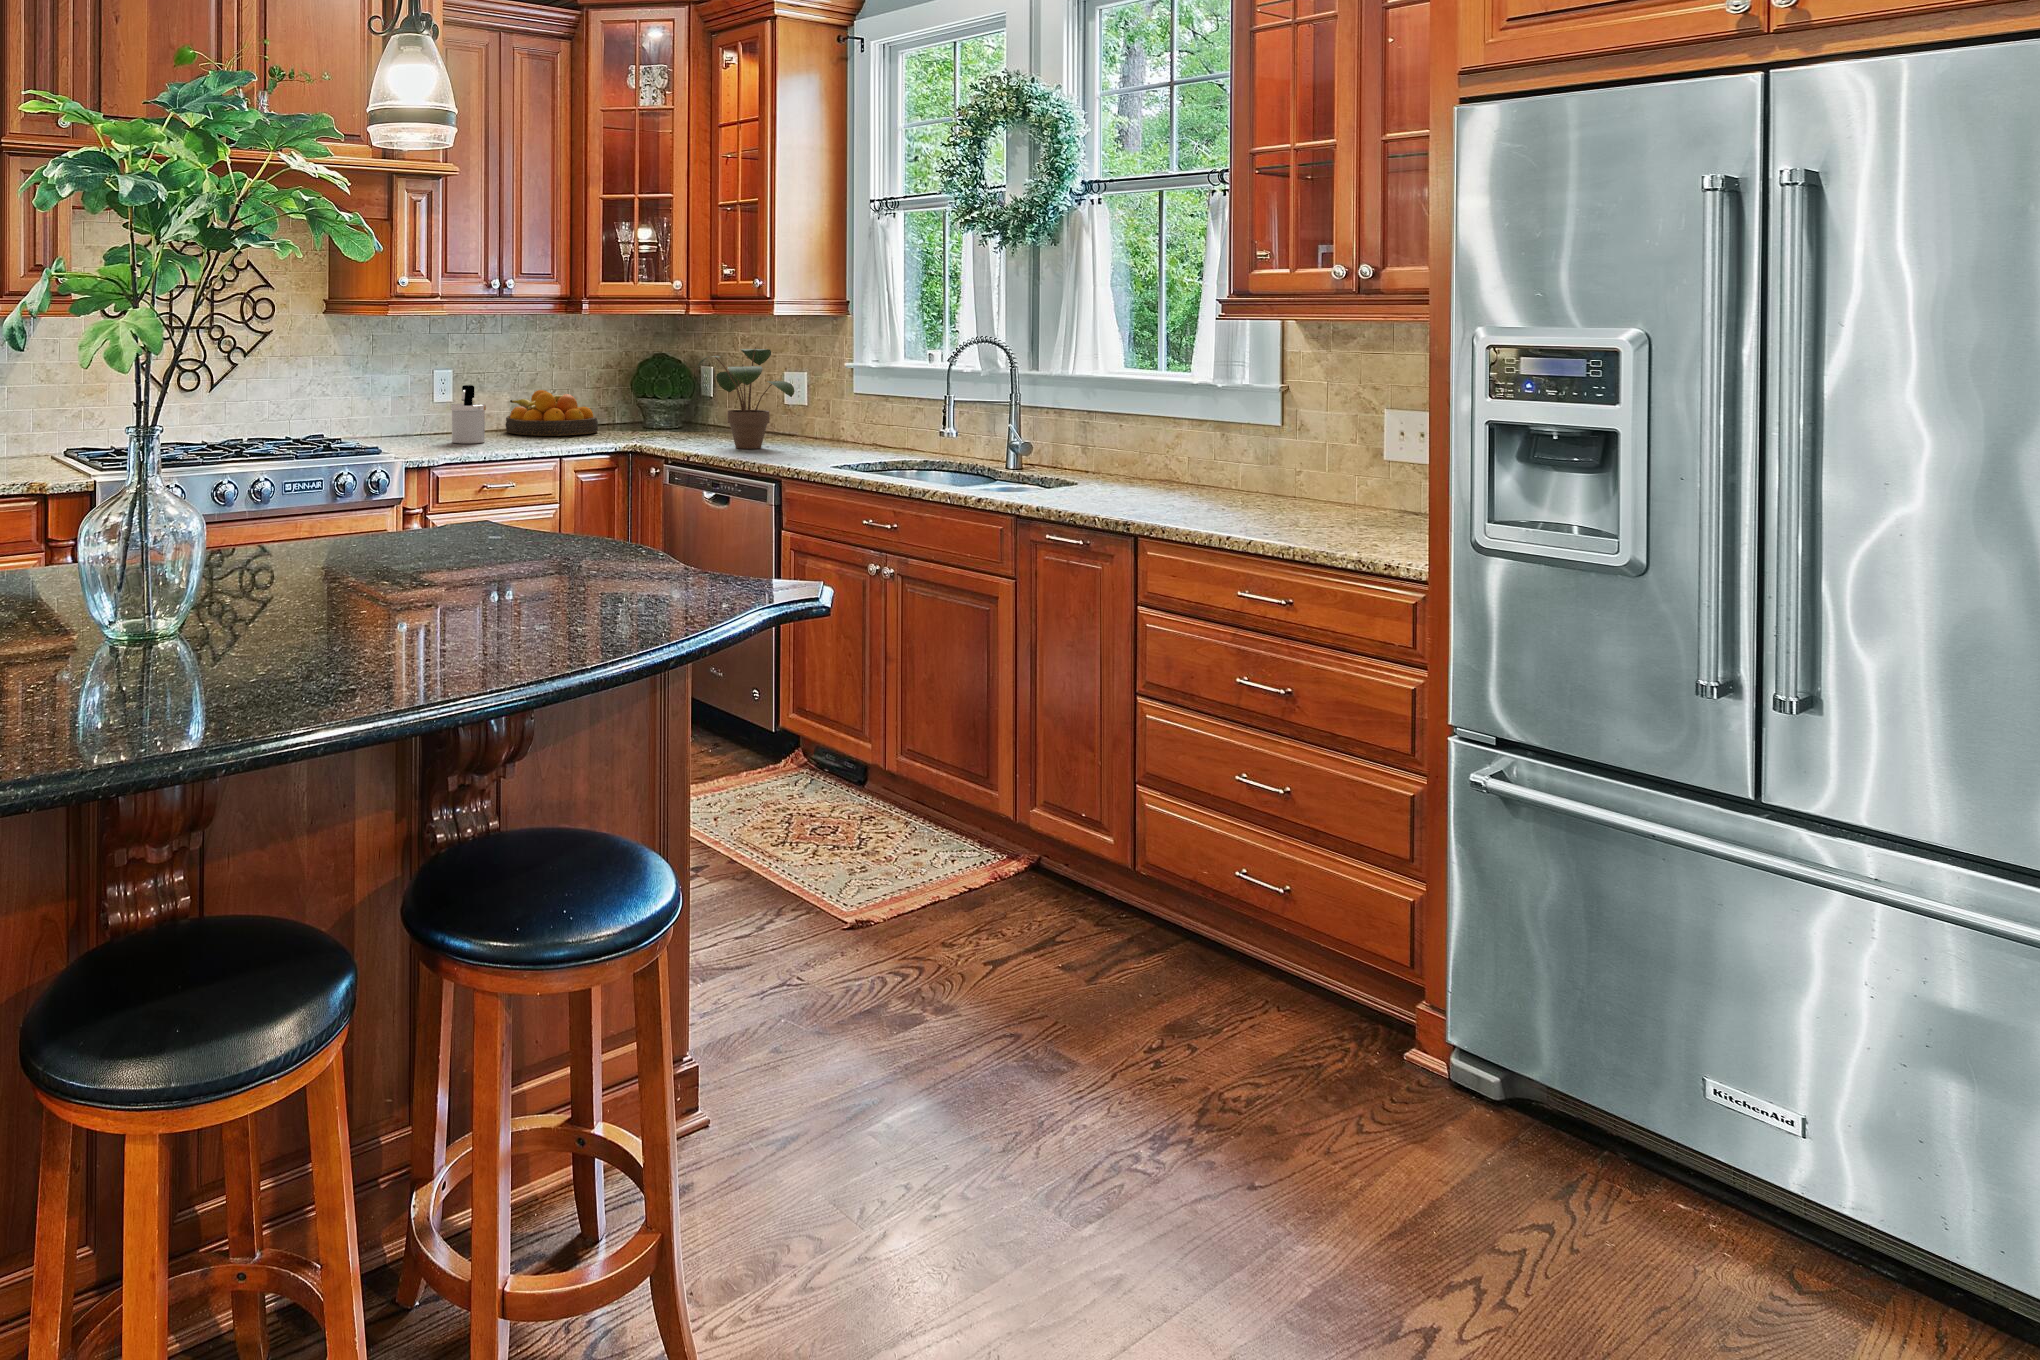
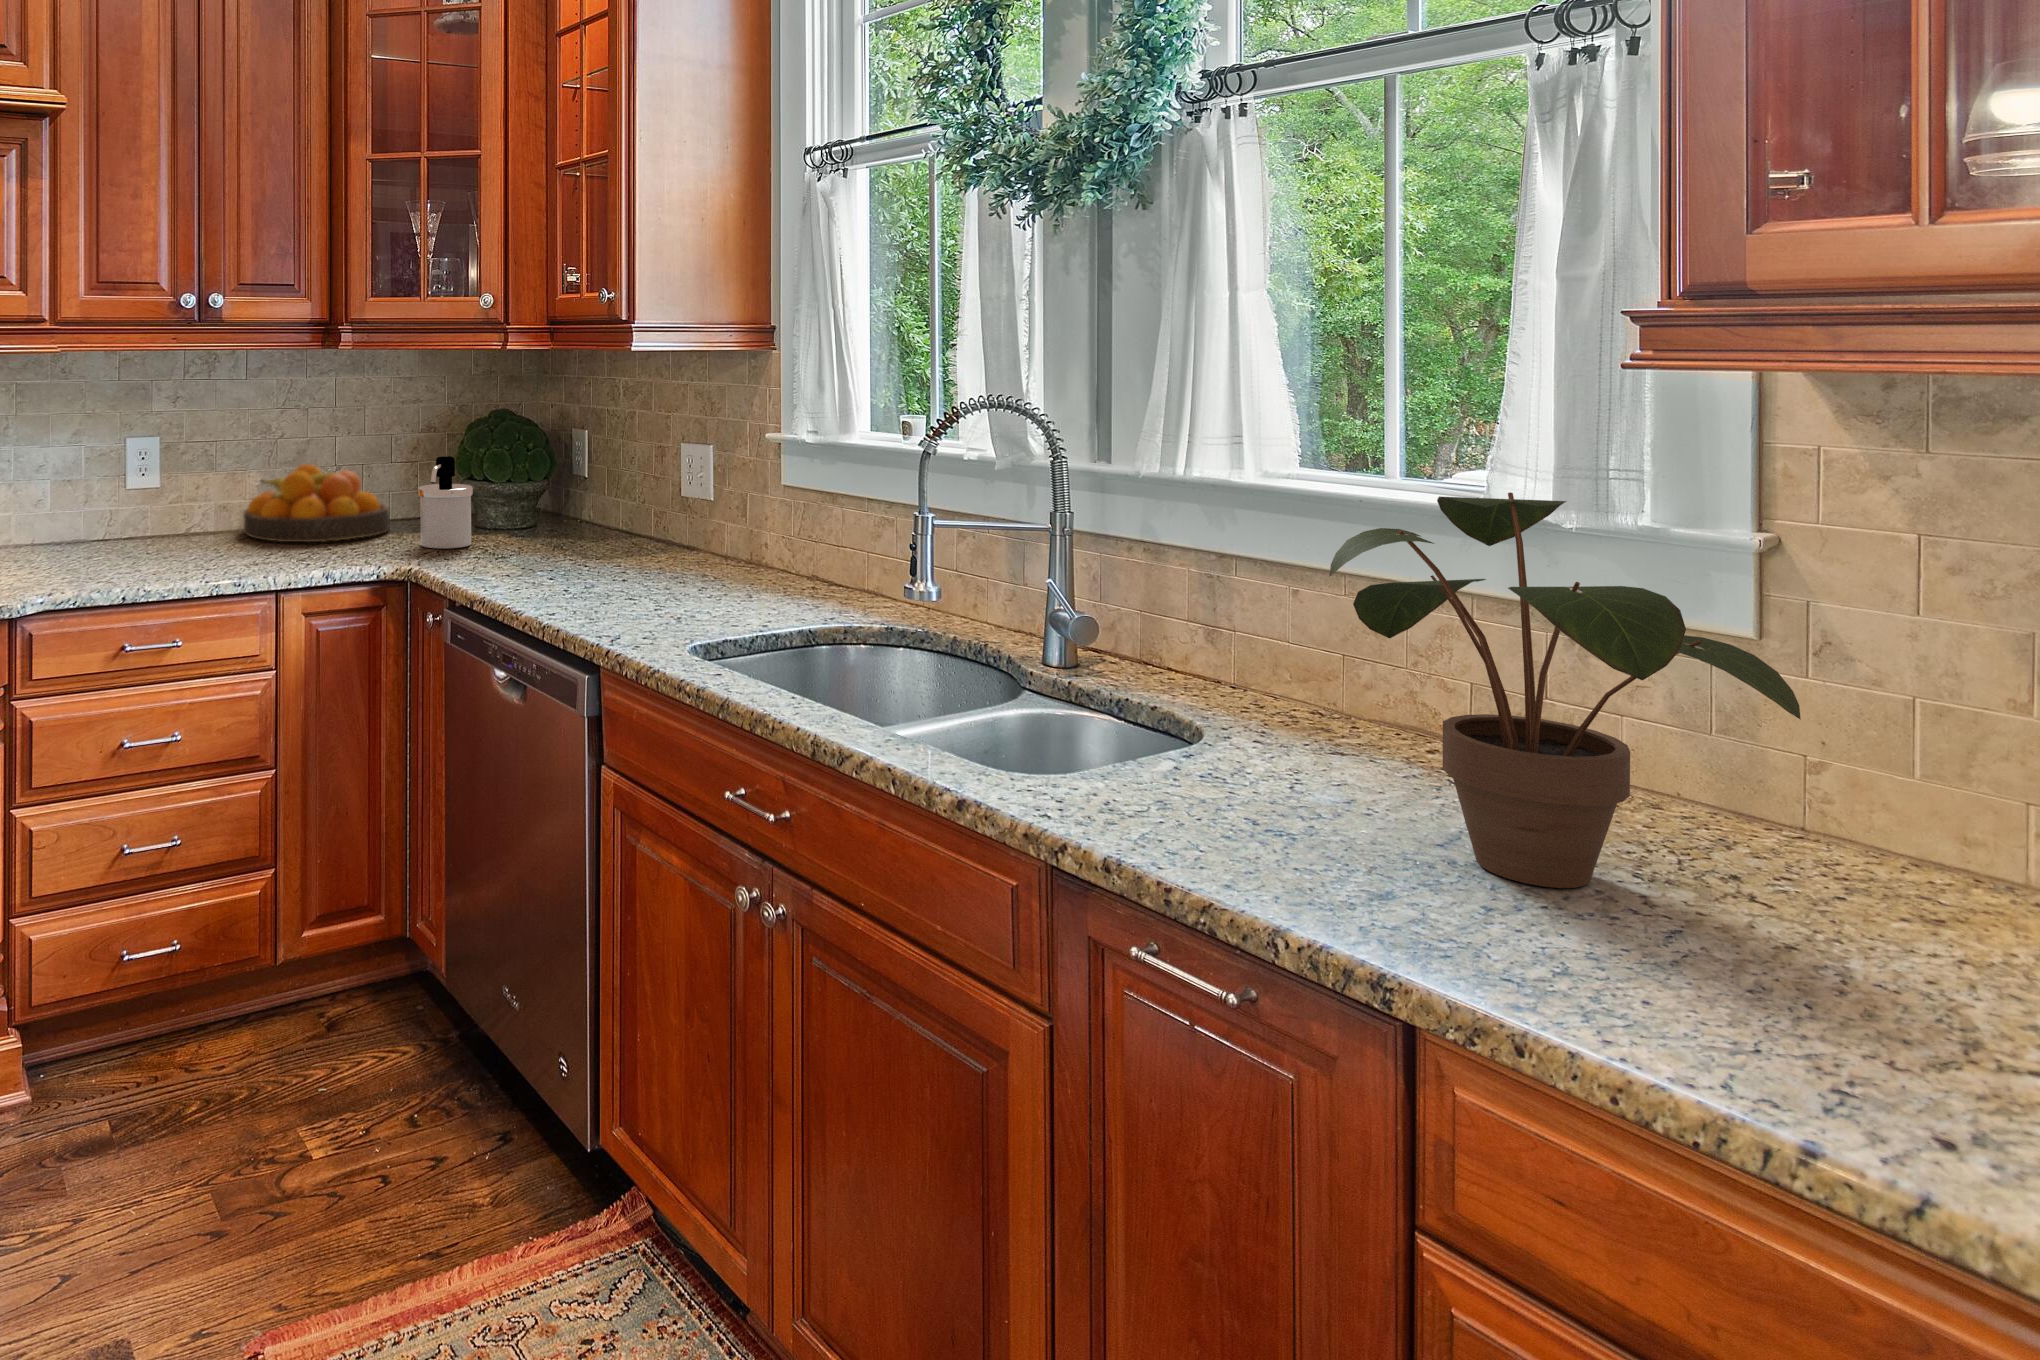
potted plant: present [697,347,795,449] -> present [1330,492,1801,888]
soap dispenser: present [451,385,486,444] -> present [418,456,473,549]

